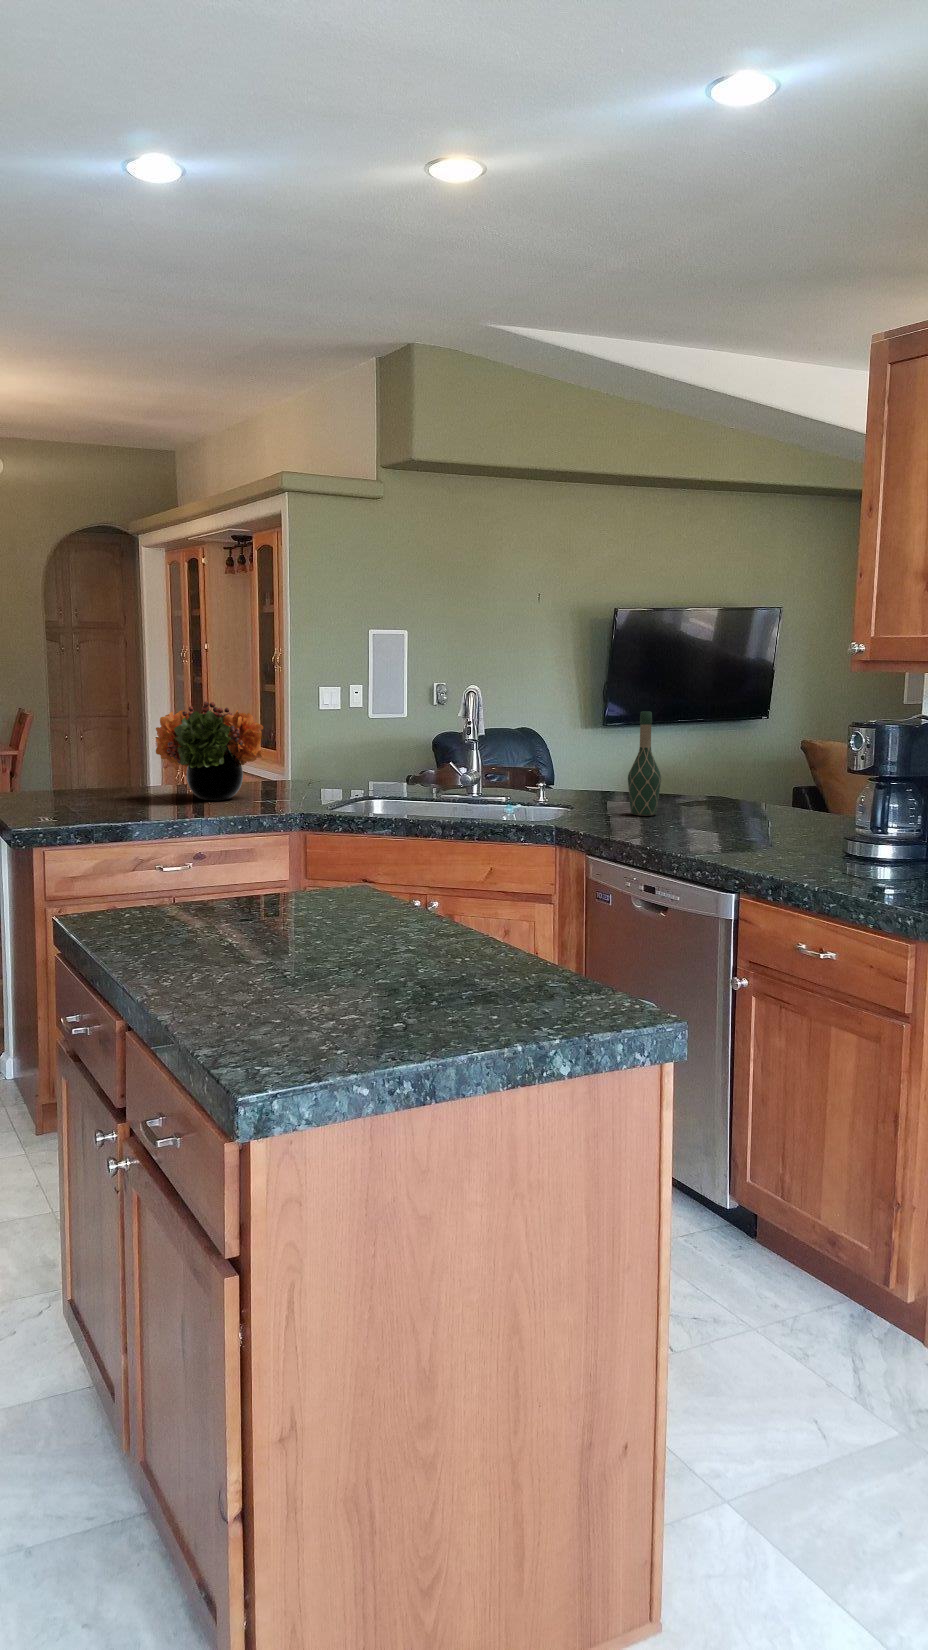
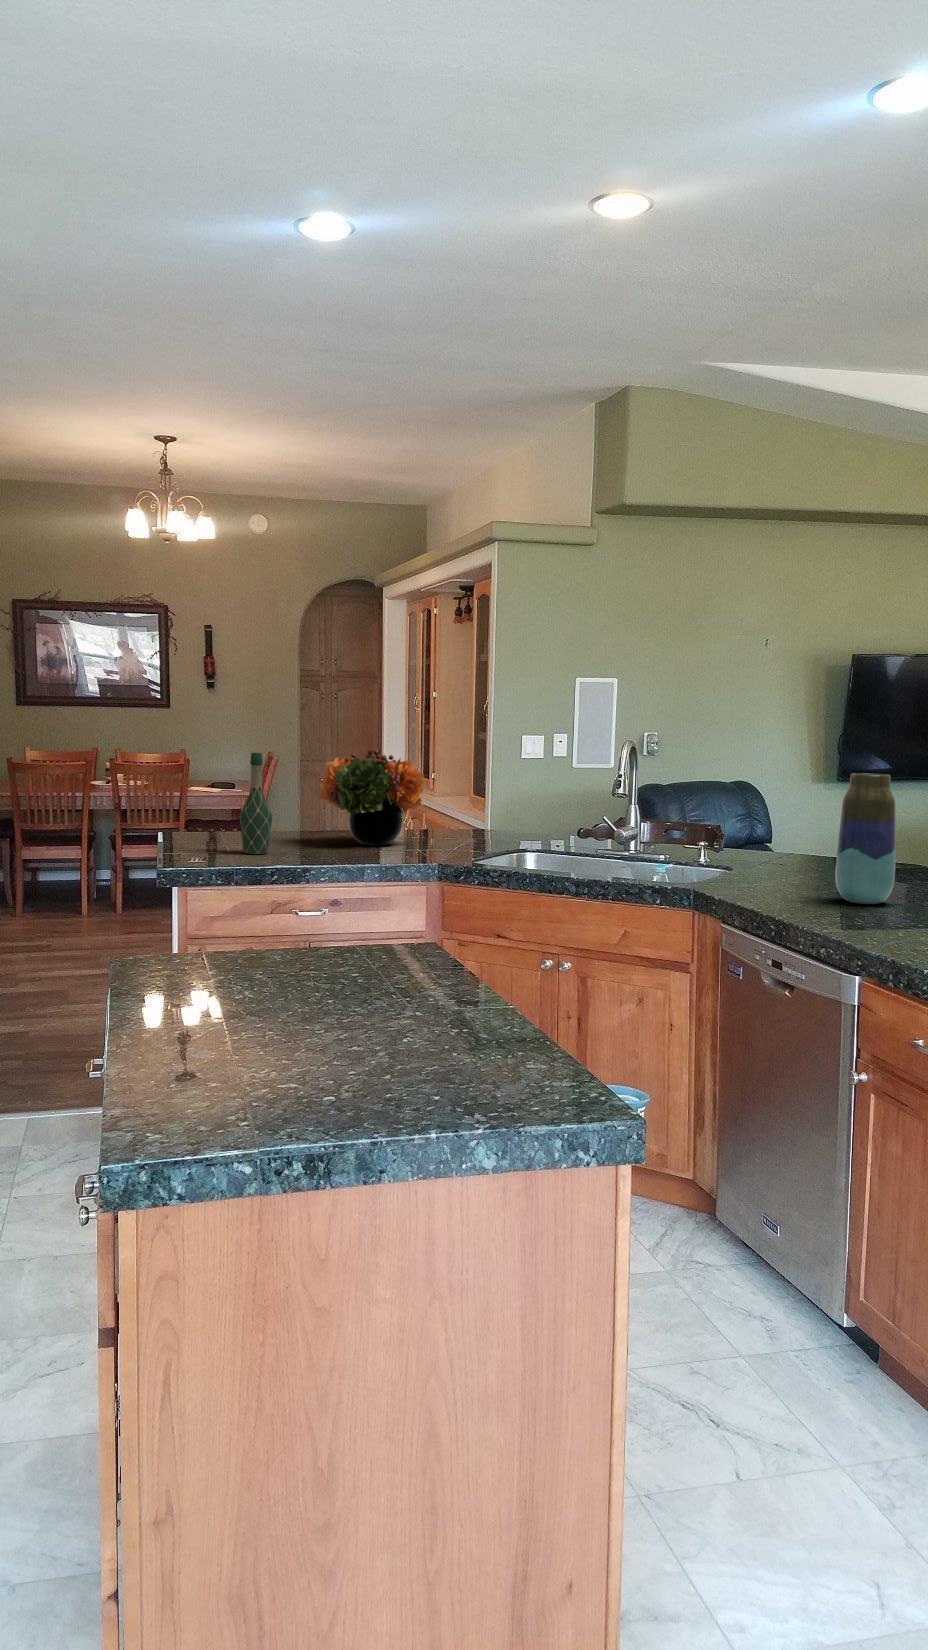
wine bottle: present [628,711,661,816] -> present [240,753,272,854]
vase: none [687,712,740,832] -> present [835,773,896,904]

